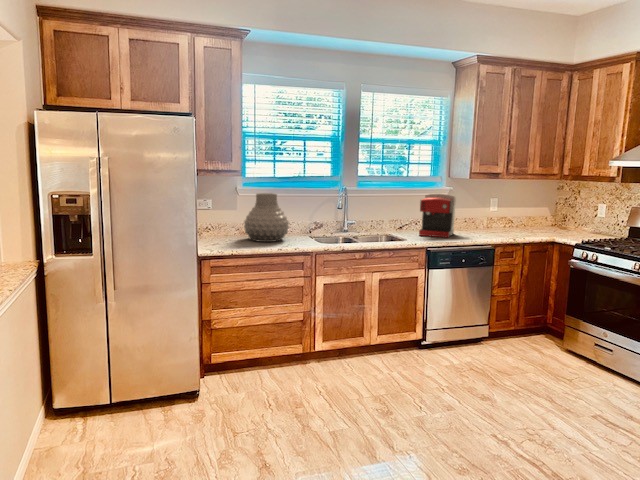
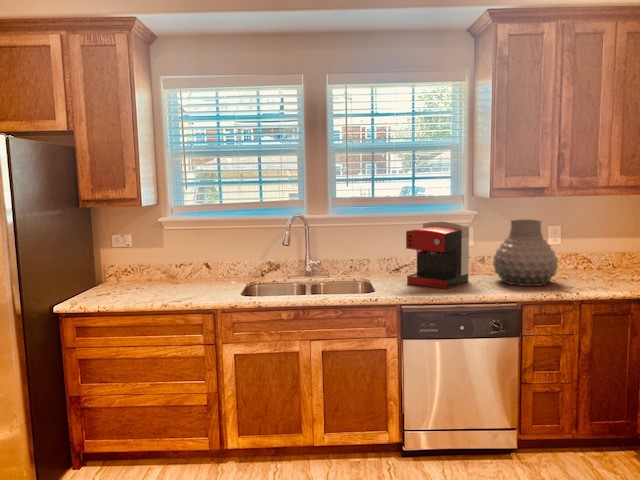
vase: present [244,193,289,242] -> present [493,219,558,286]

